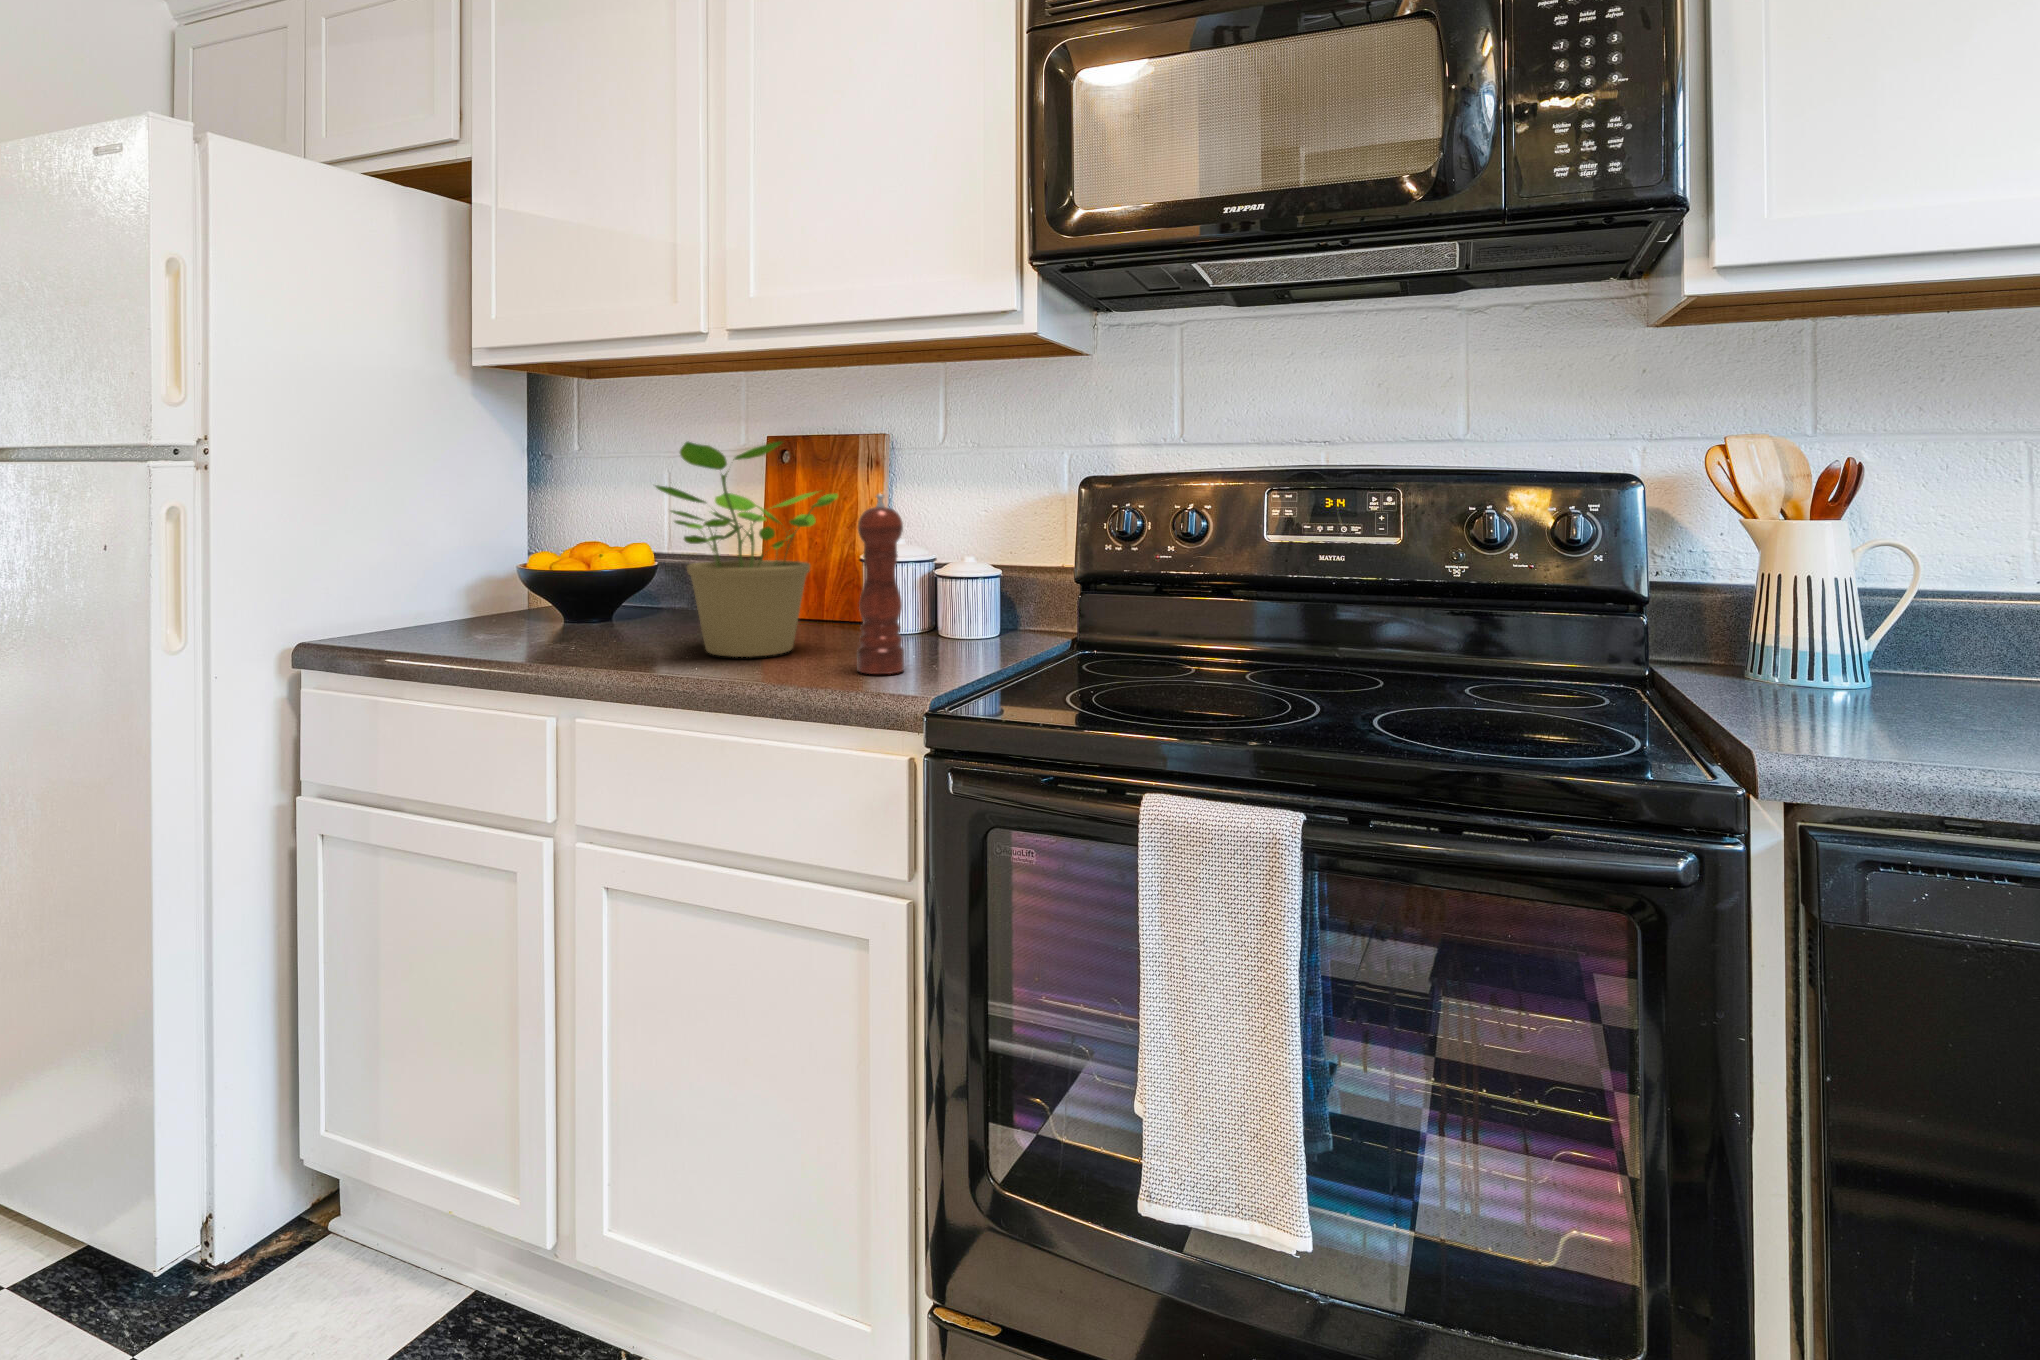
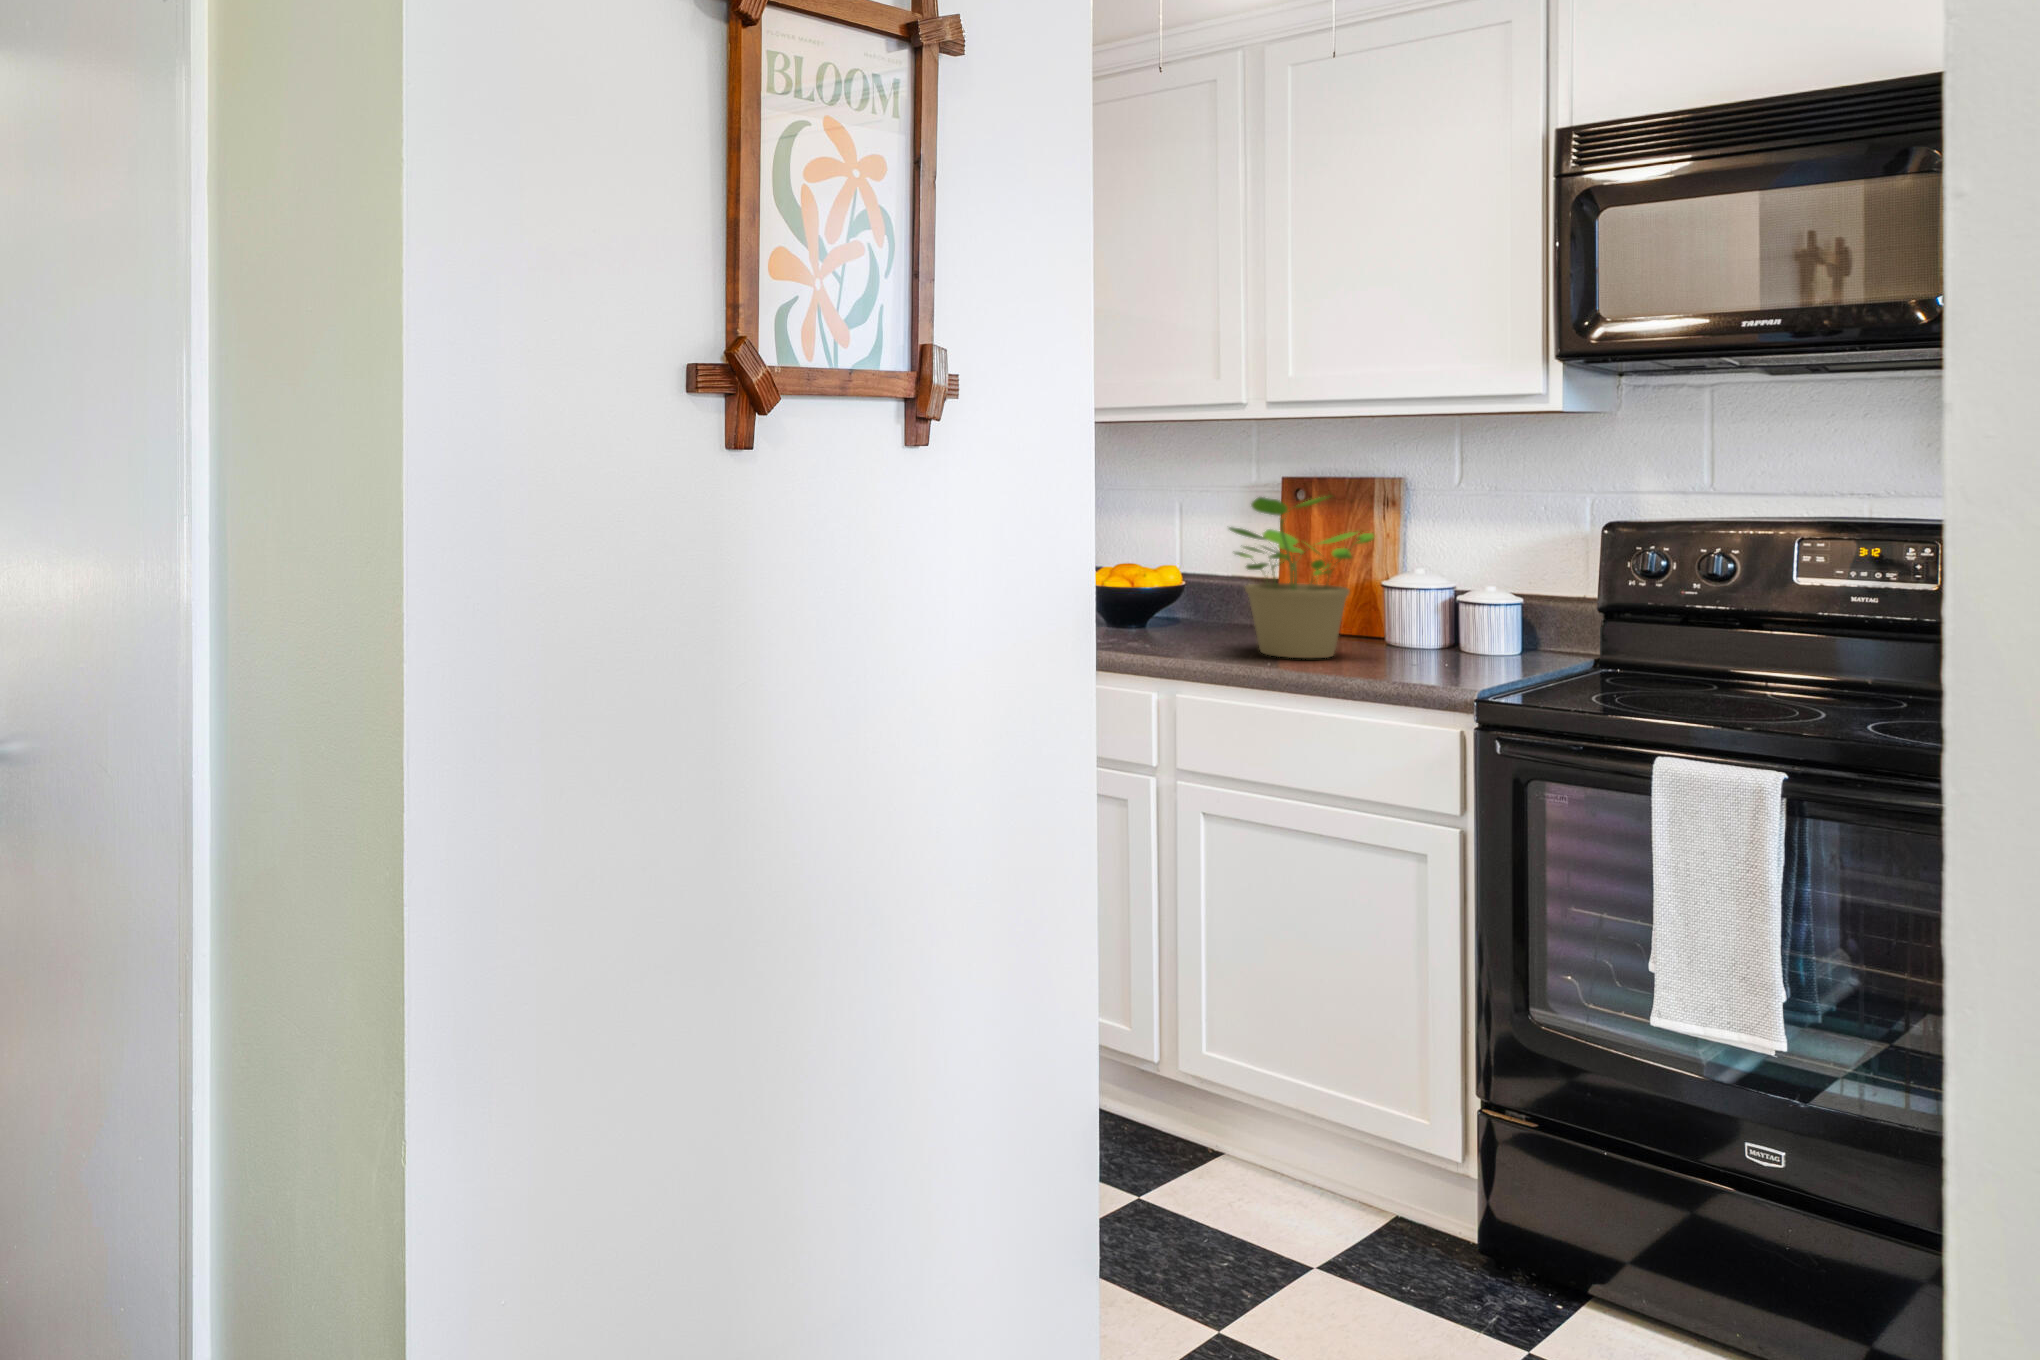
pepper mill: present [857,494,904,674] -> none [1403,539,1444,675]

